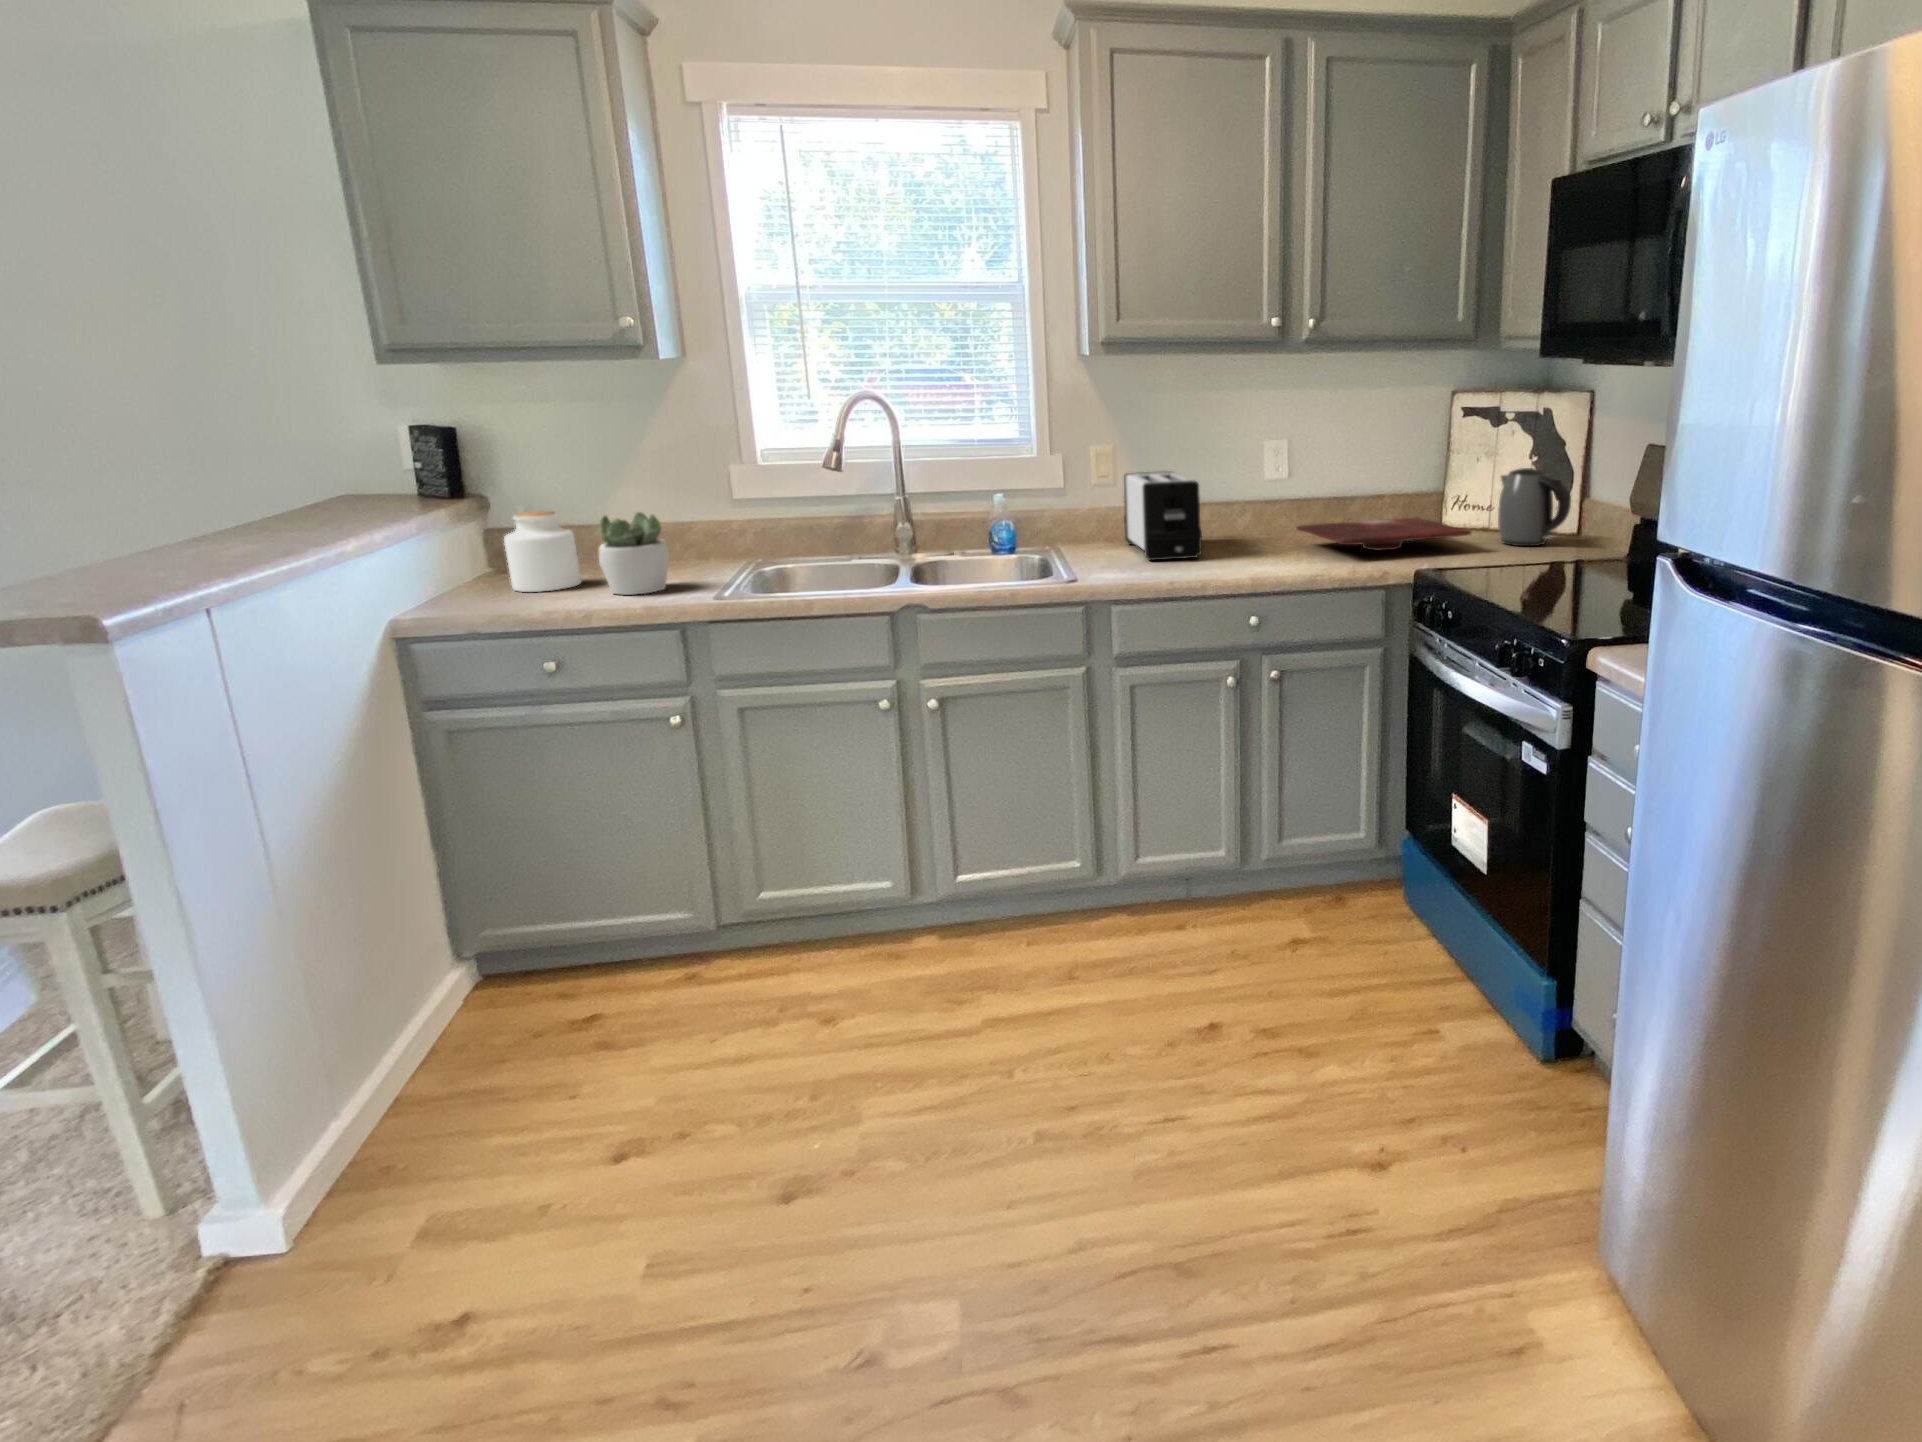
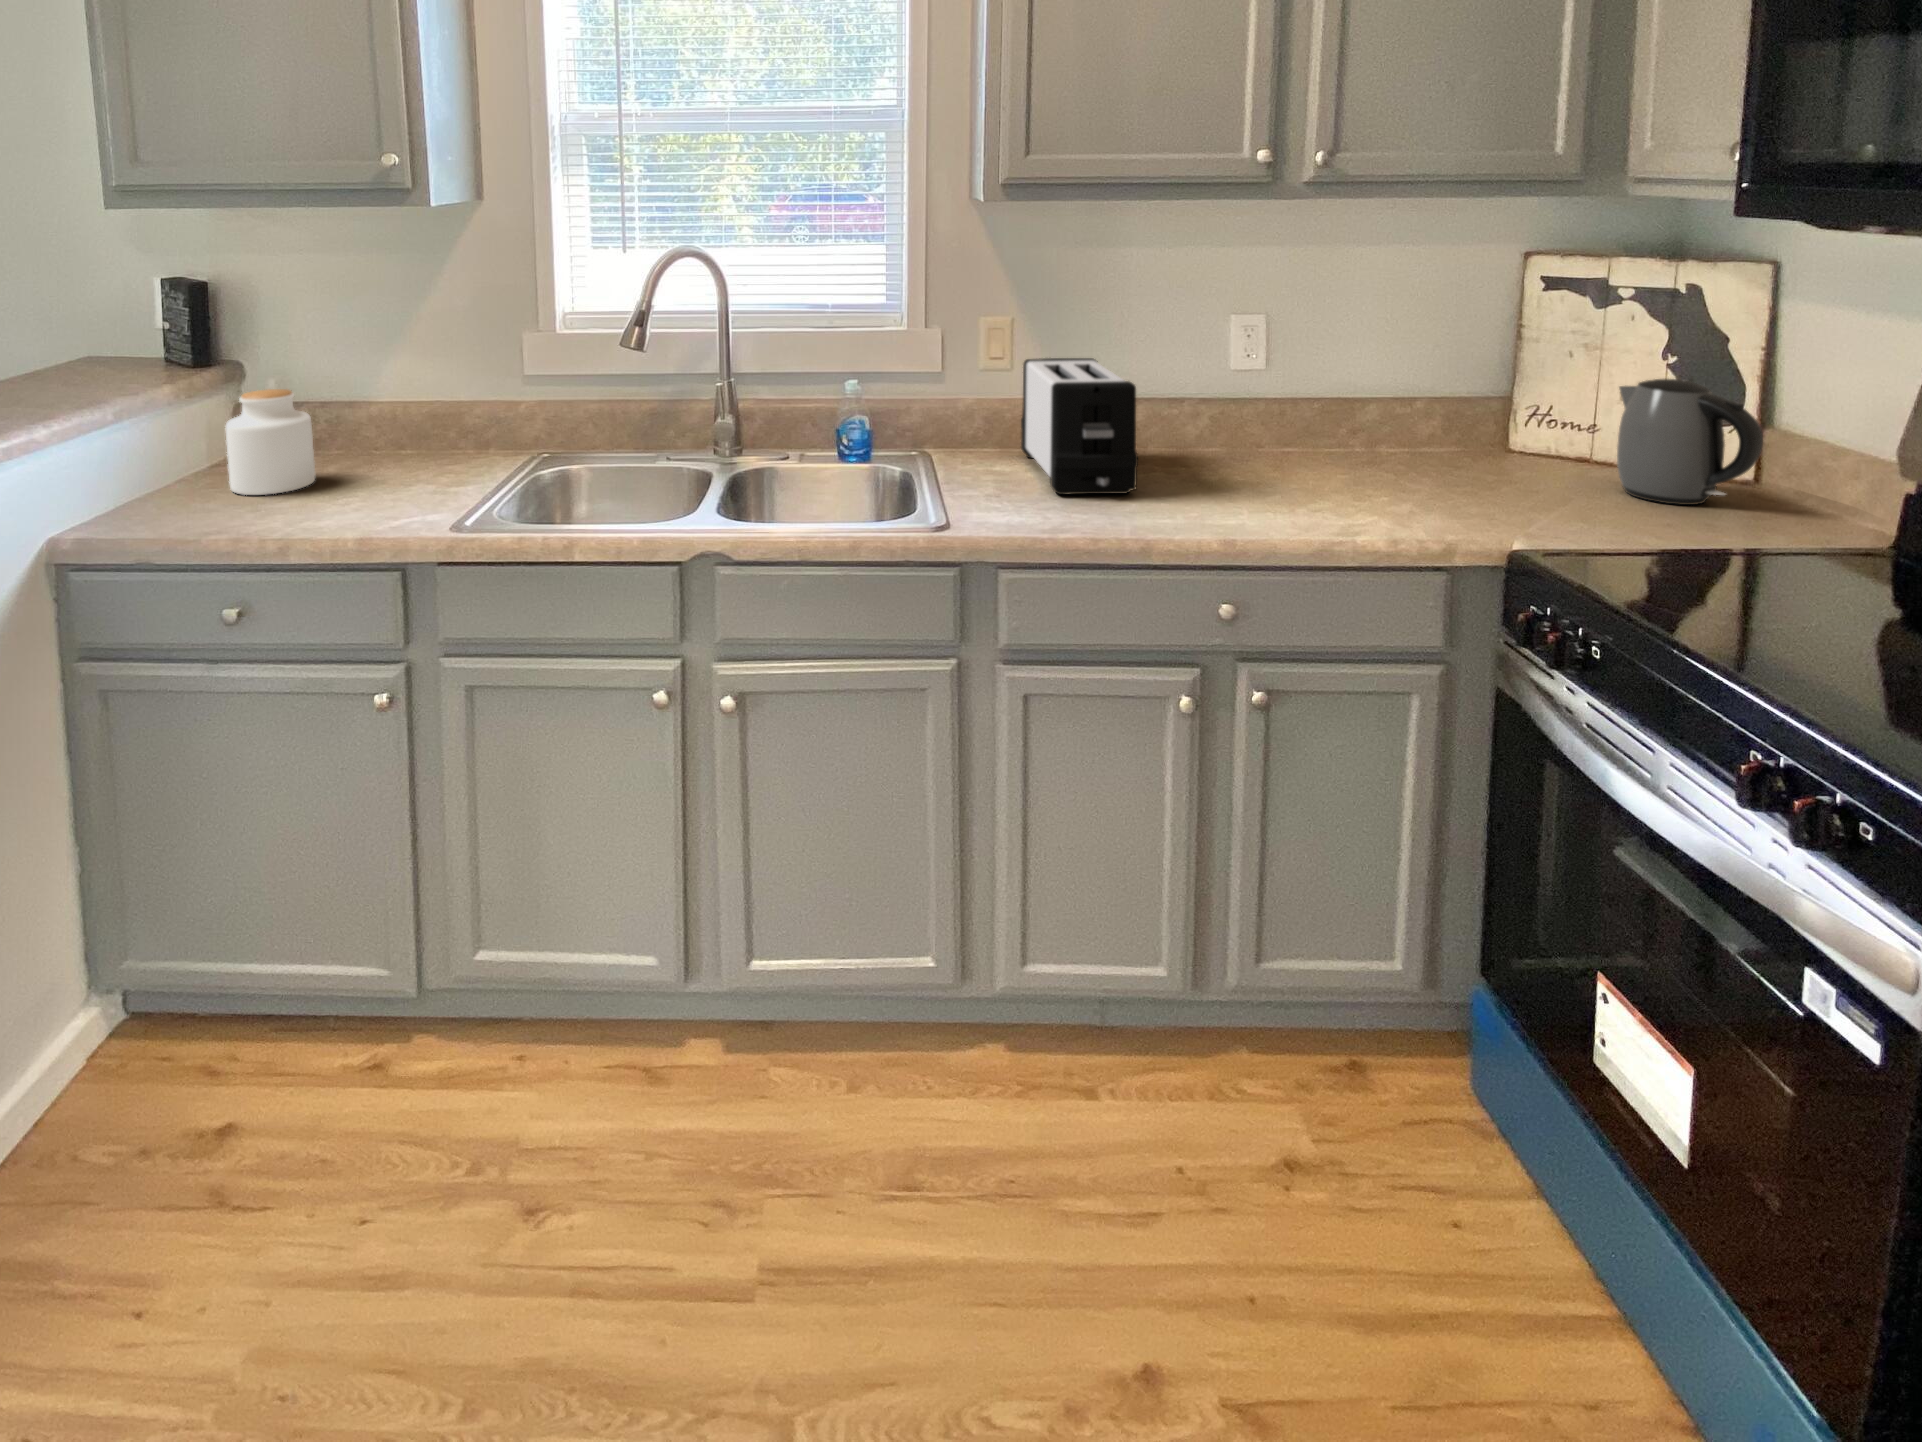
succulent plant: present [599,512,669,595] -> none [319,399,412,512]
cutting board: present [1296,518,1471,550] -> none [1279,440,1584,498]

